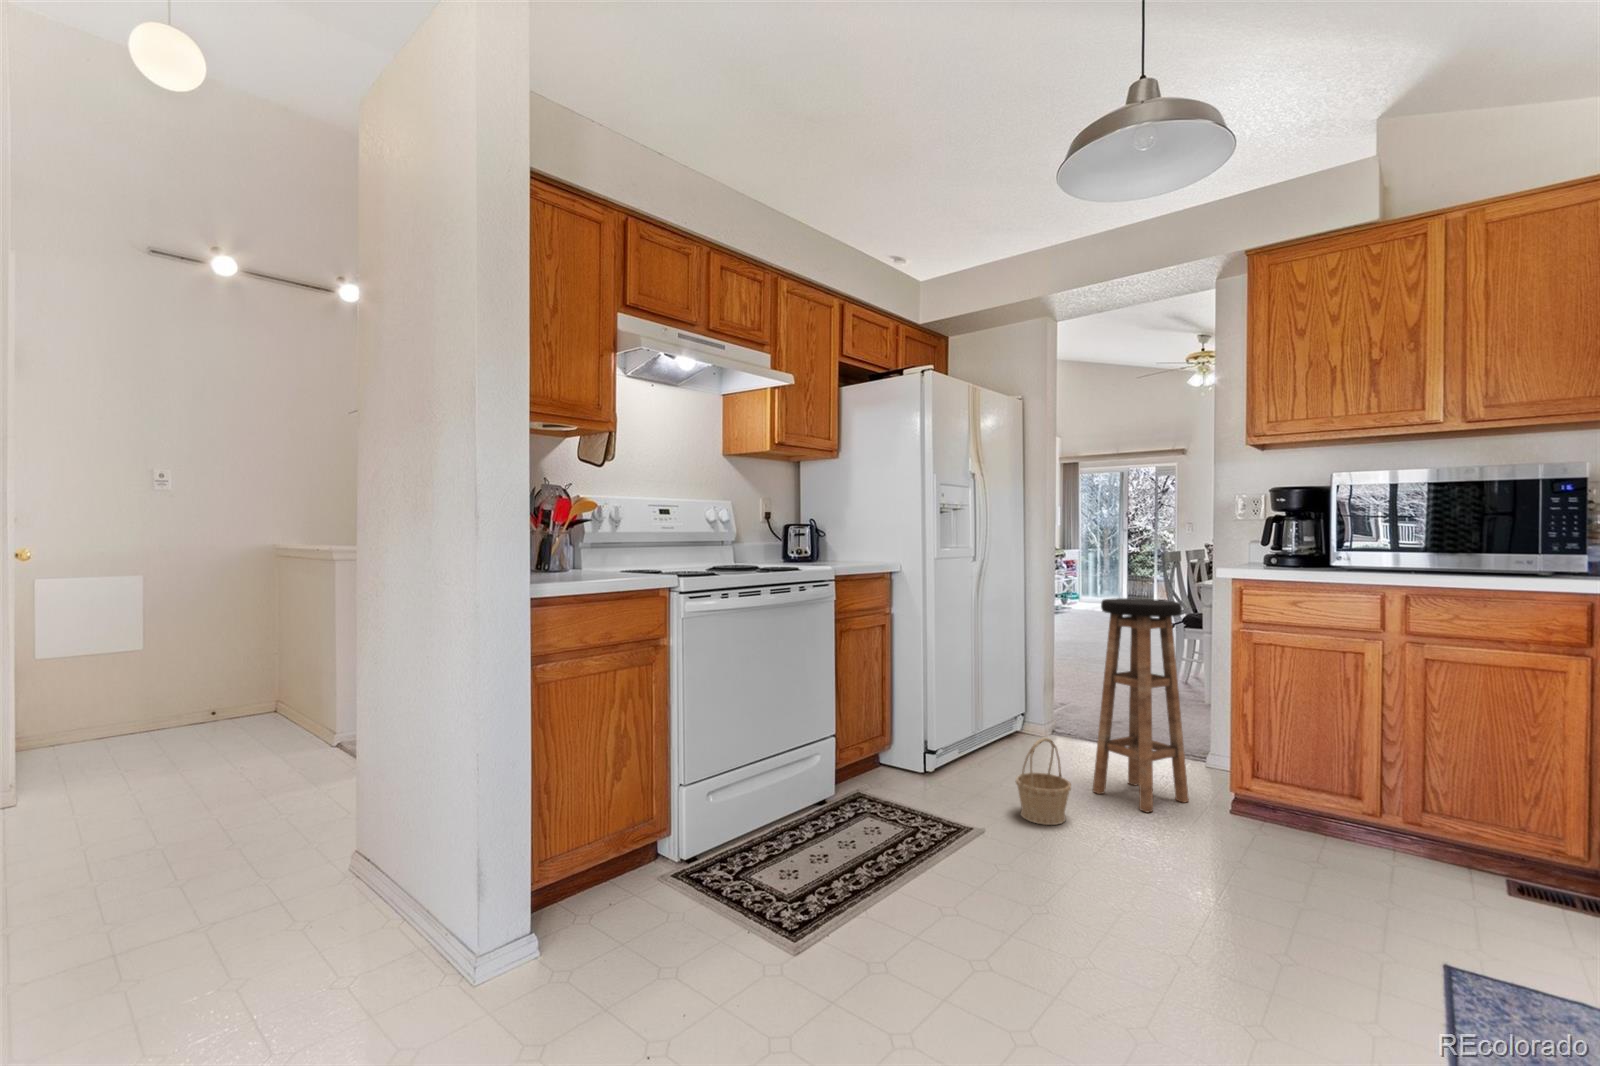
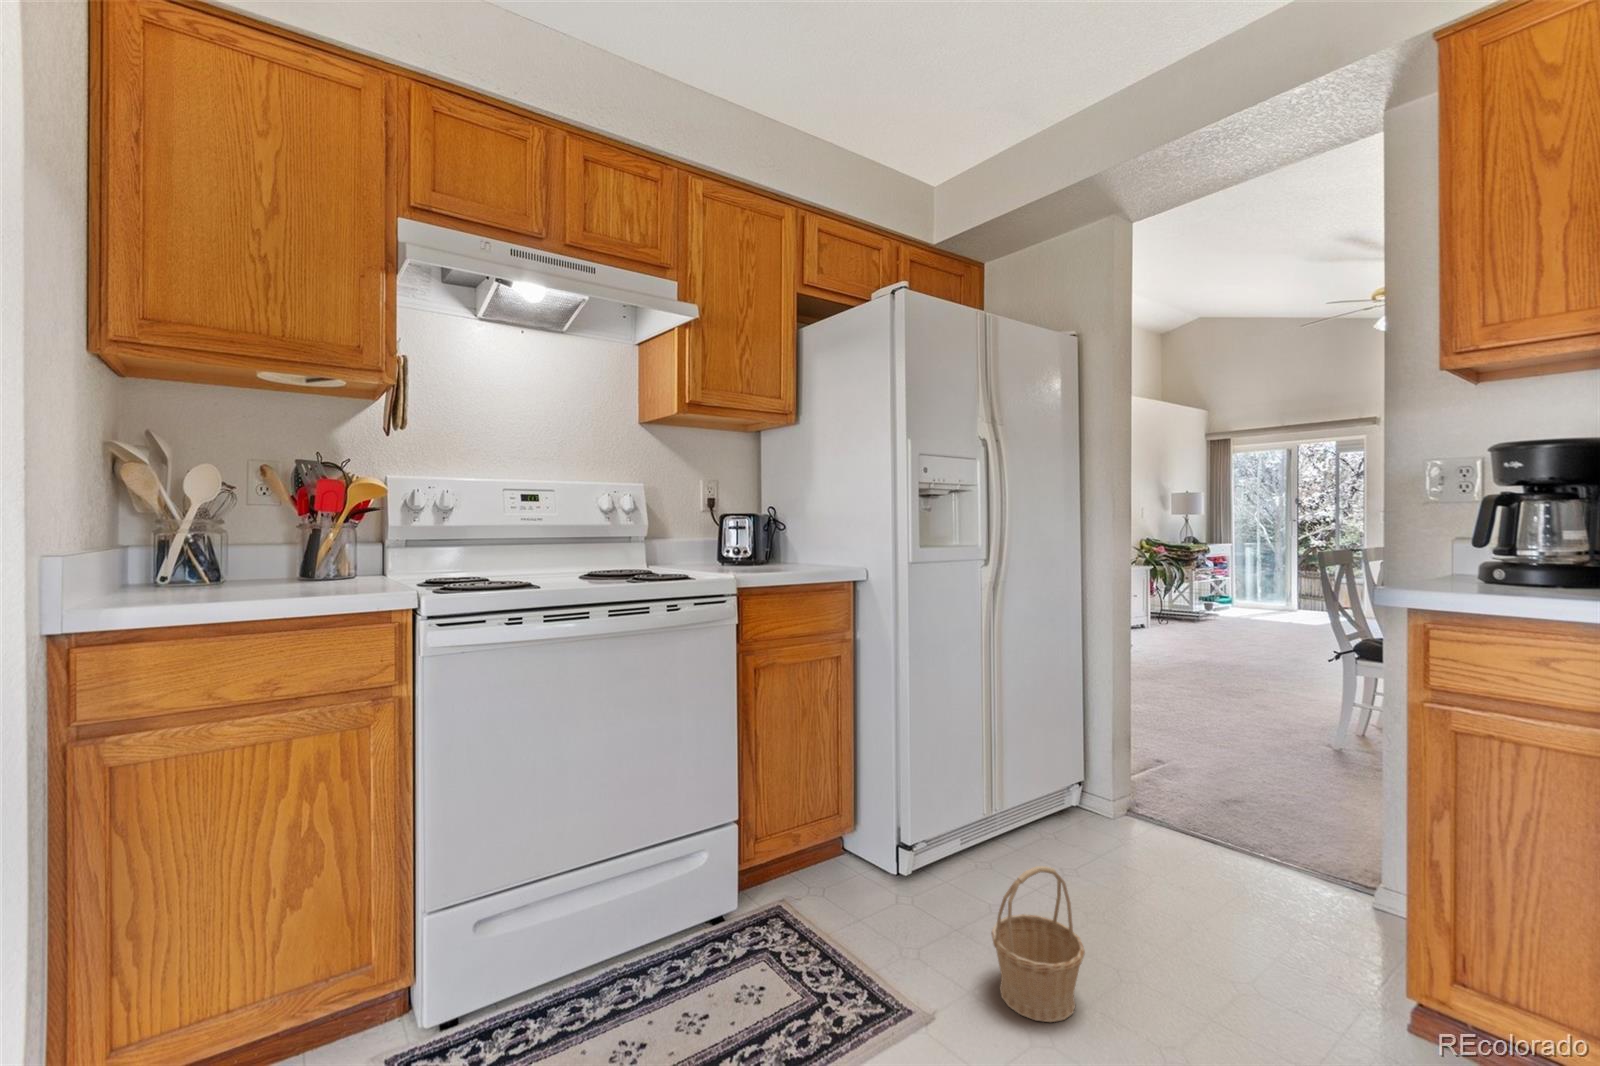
bar stool: present [1093,598,1189,812] -> none [1145,632,1320,1013]

